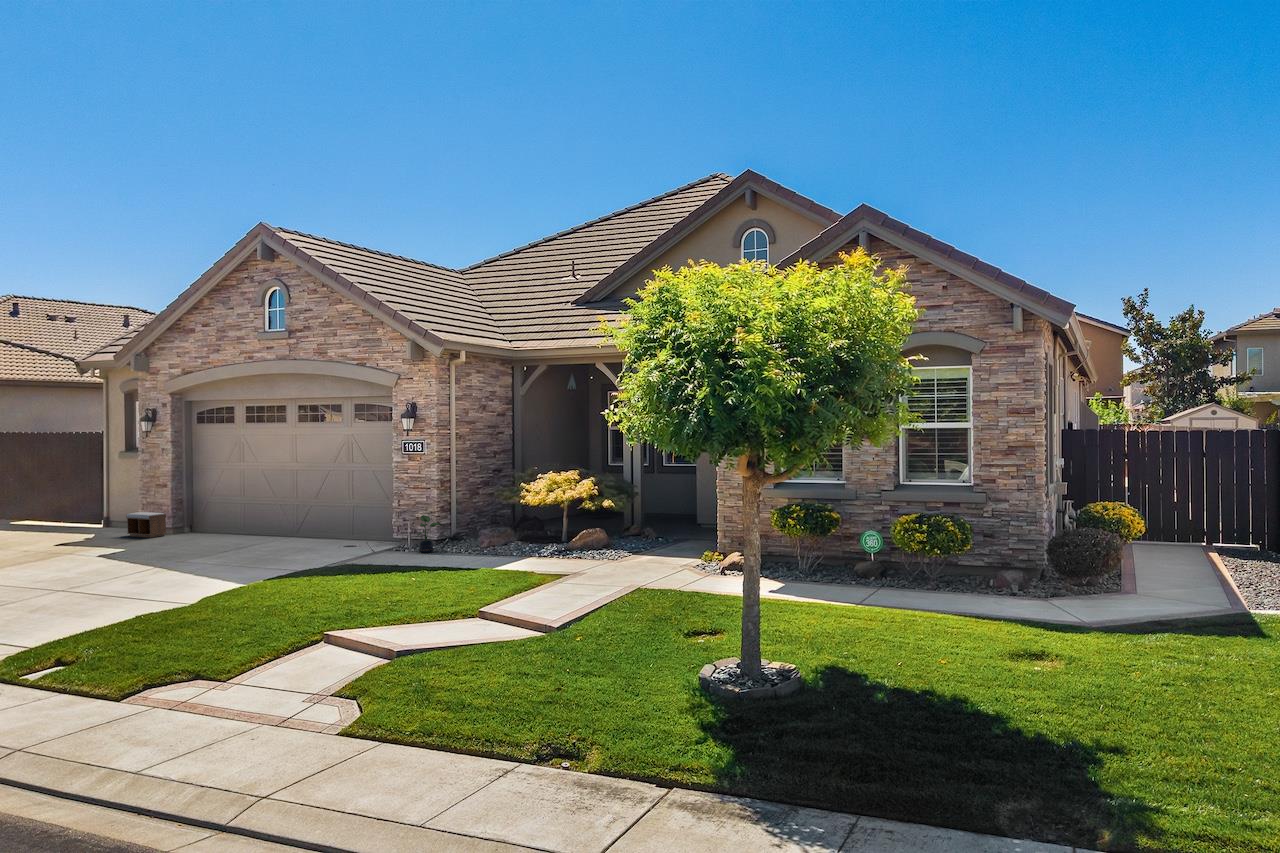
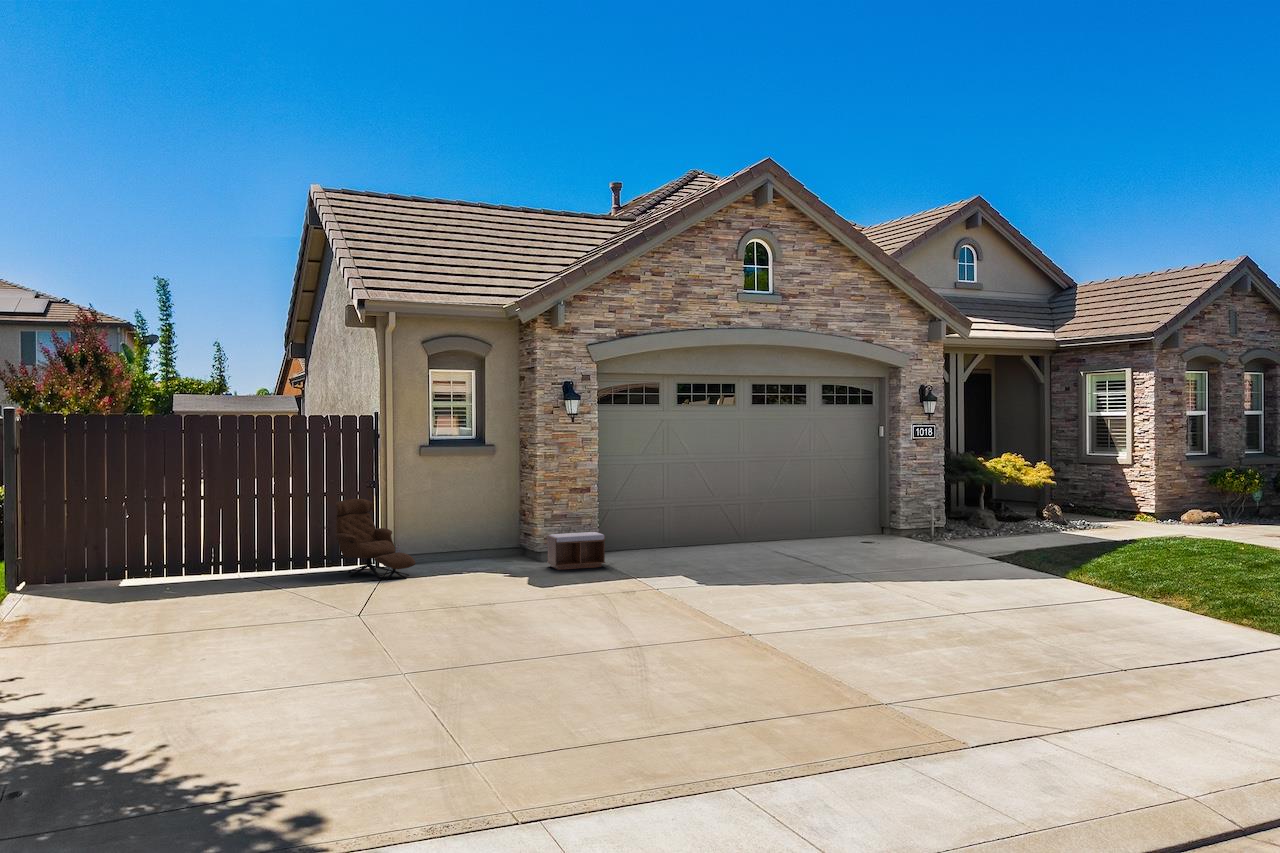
lounge chair: none [63,481,113,531] -> present [335,499,415,580]
potted plant: present [416,515,441,553] -> none [939,501,968,538]

